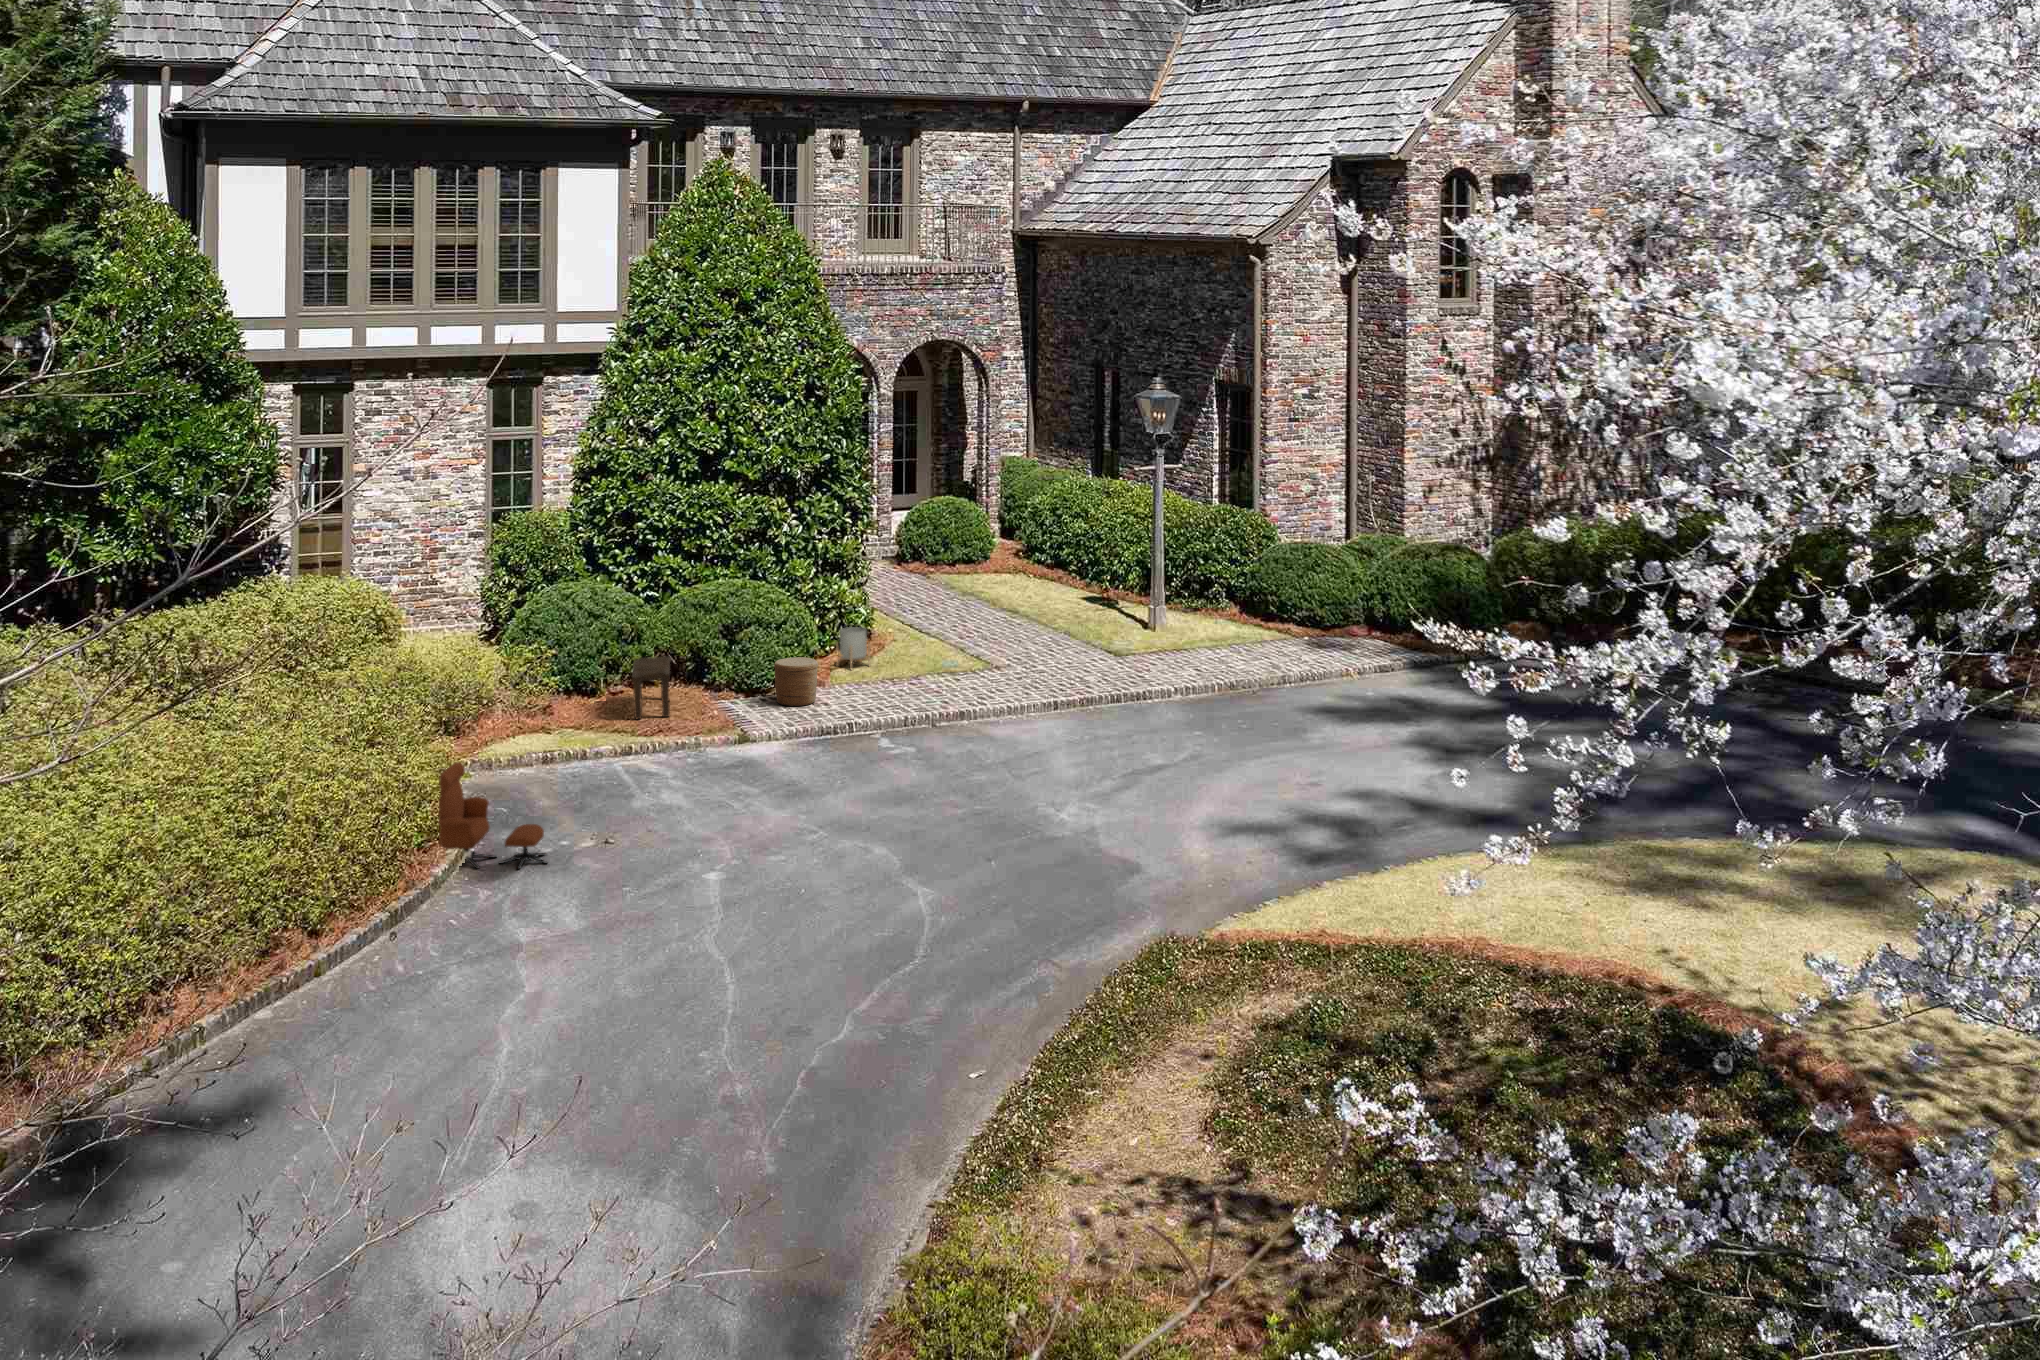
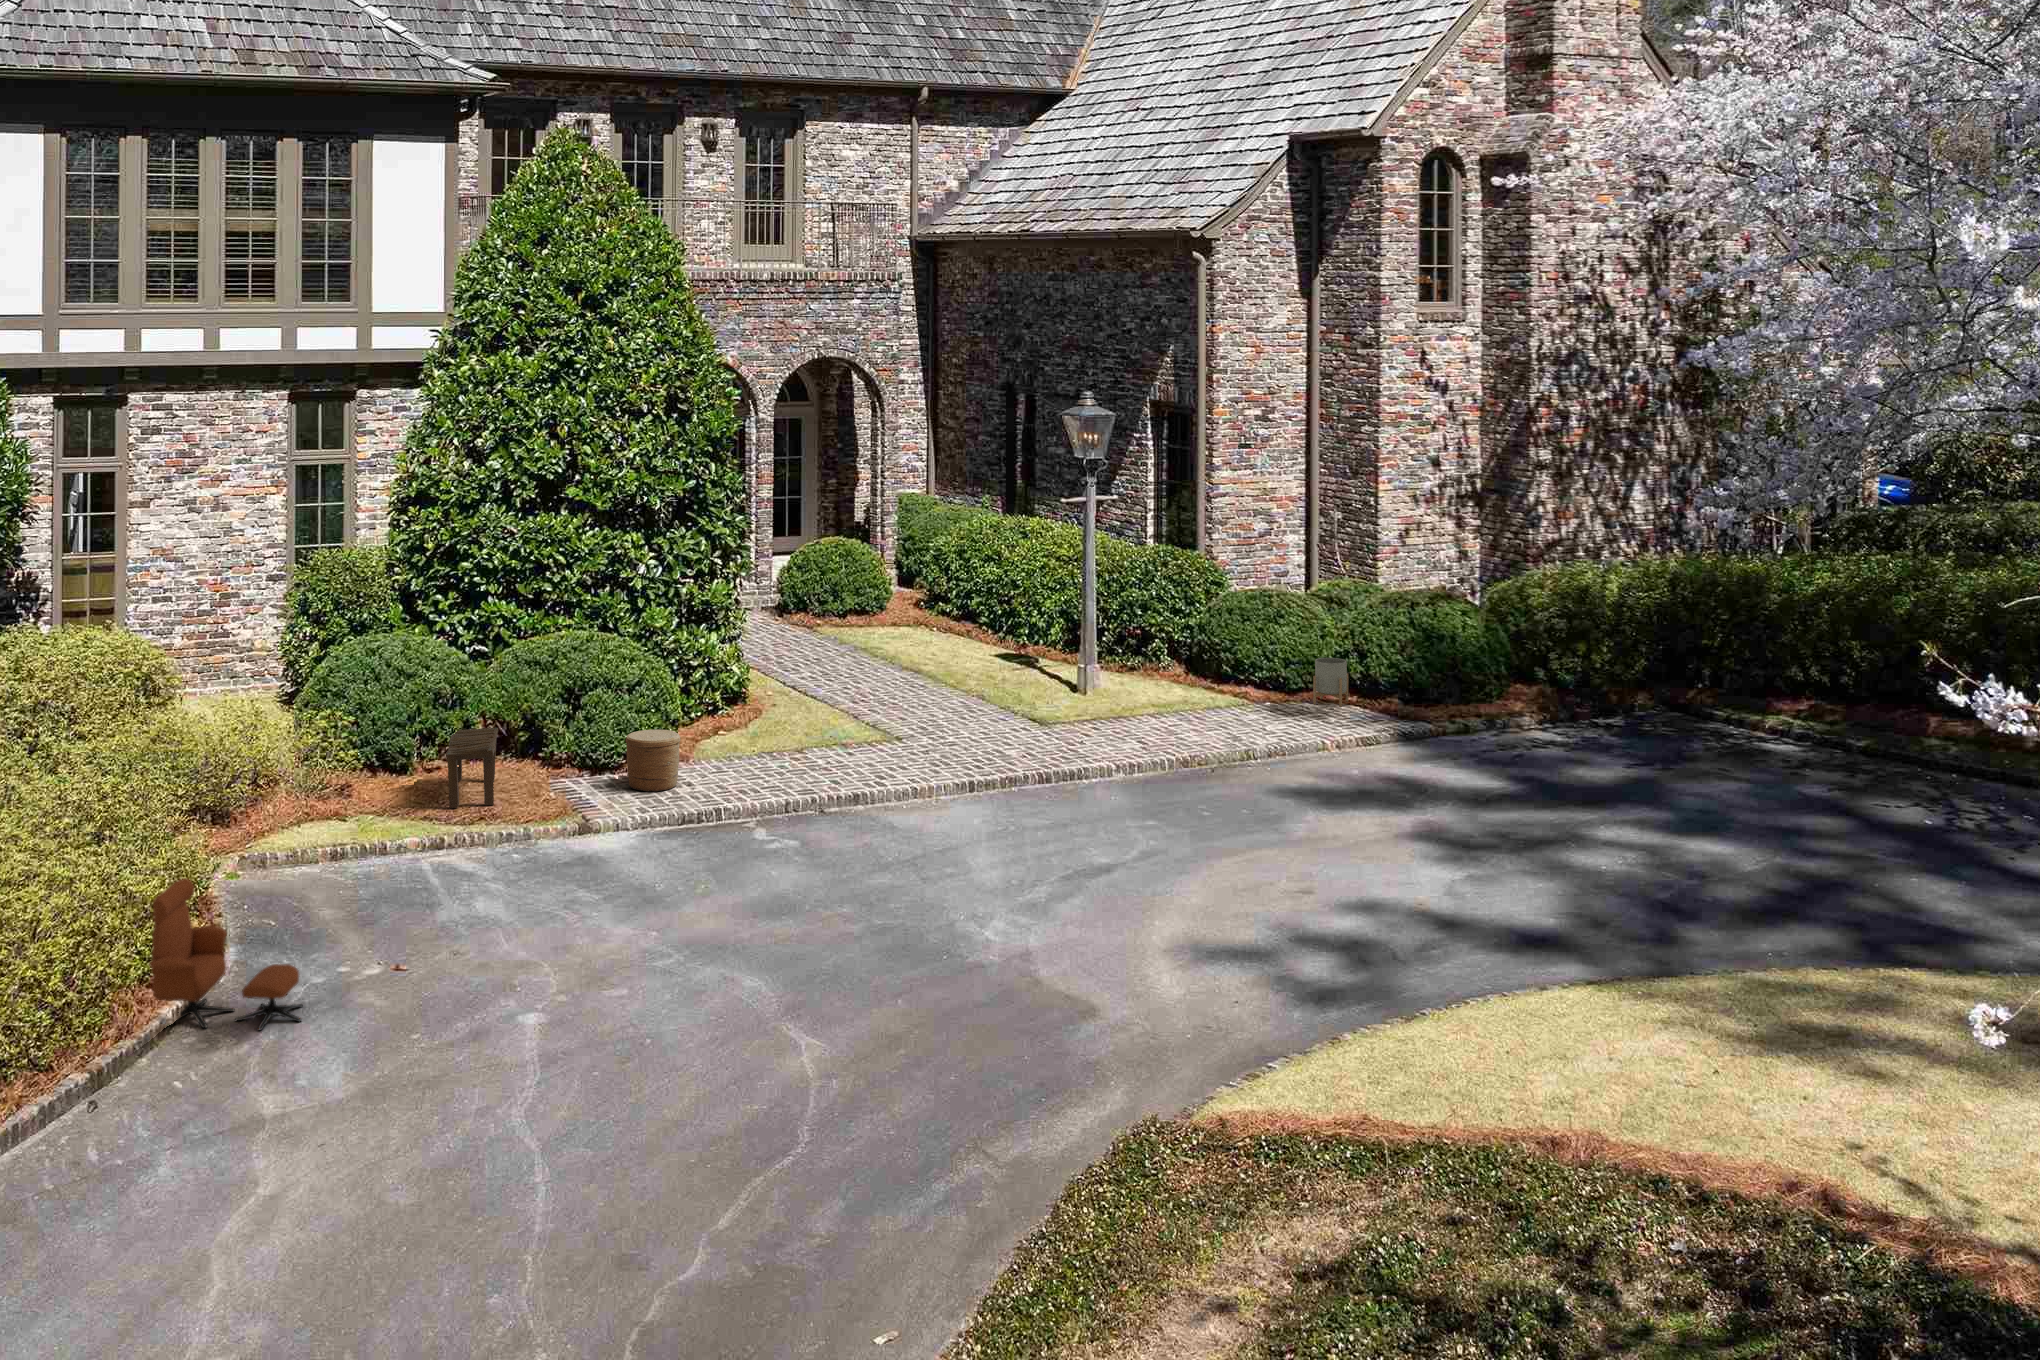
planter: present [836,627,870,669] -> present [1313,658,1348,707]

